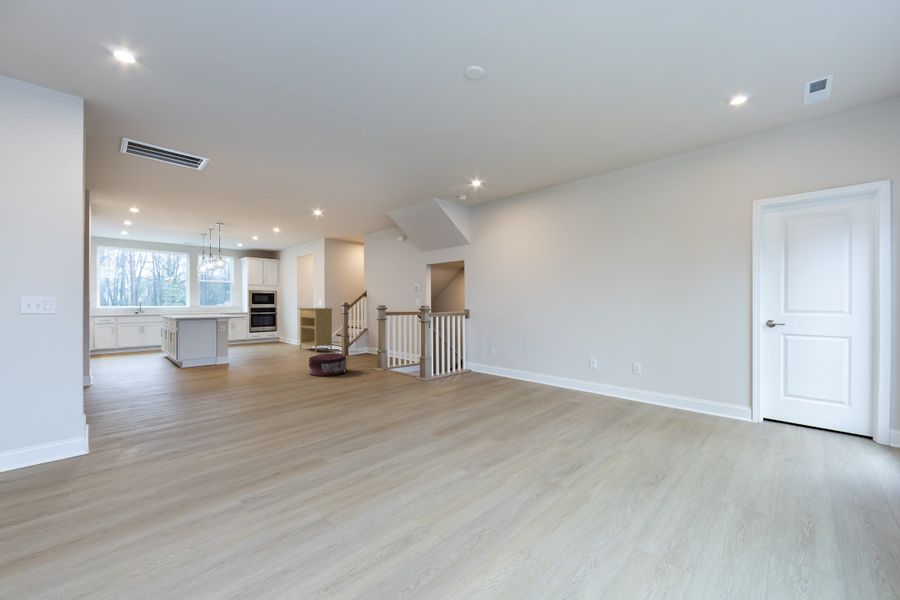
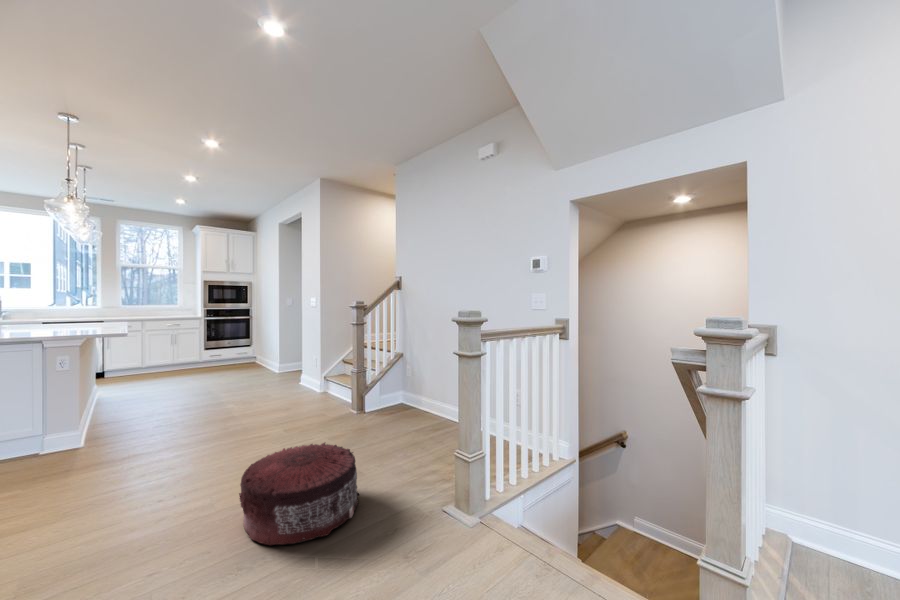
console table: present [298,308,332,353] -> none [272,310,336,401]

